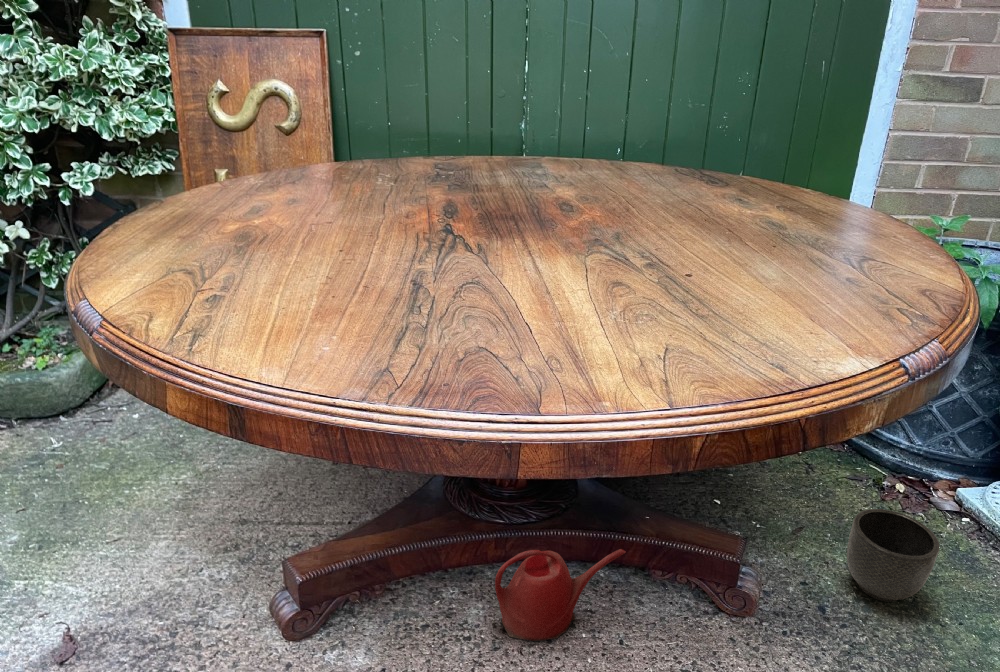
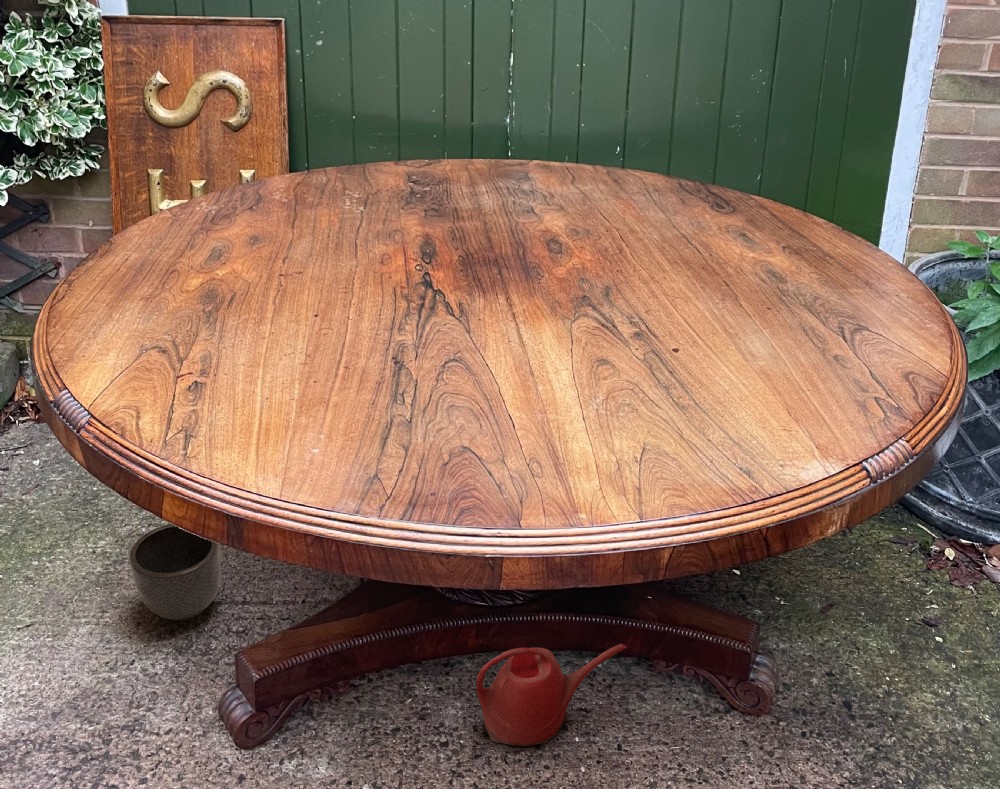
planter: present [847,509,940,602] -> present [129,524,221,621]

